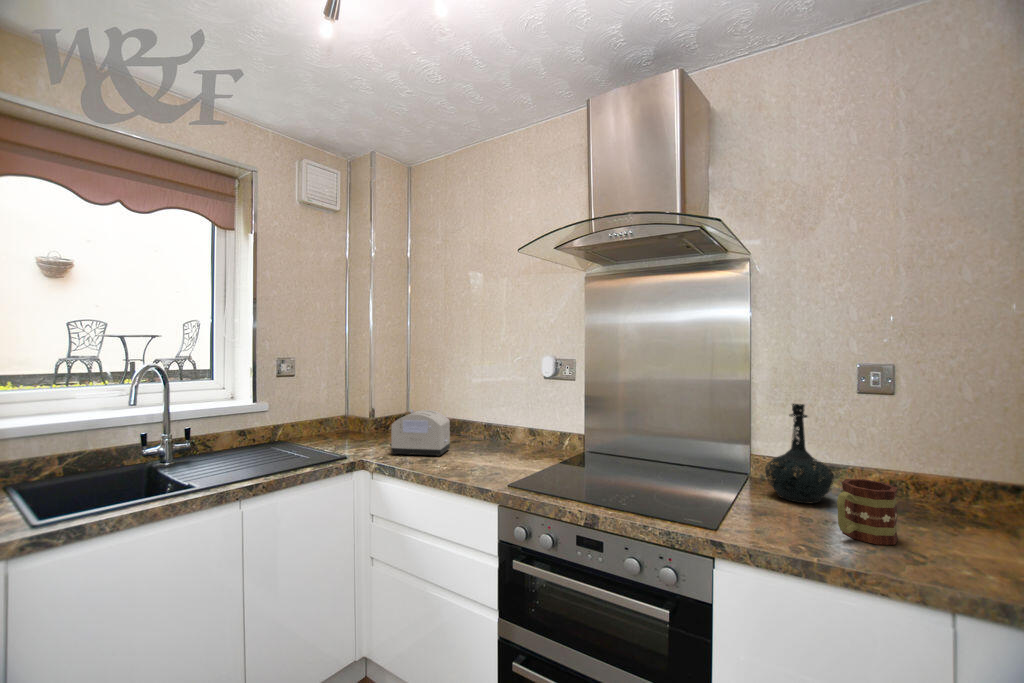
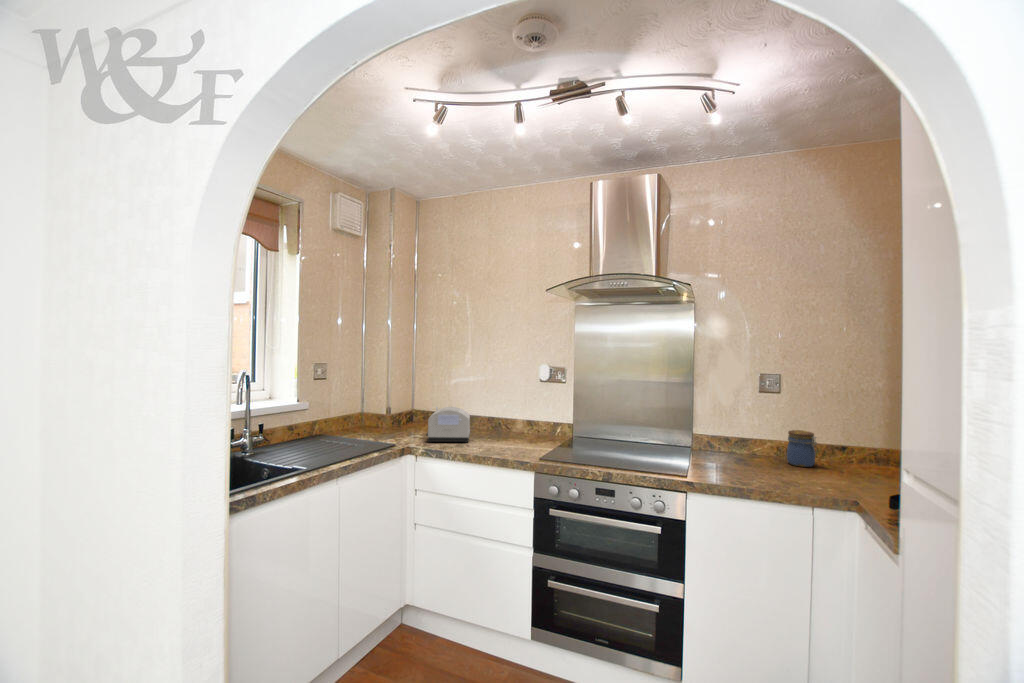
bottle: present [765,404,834,503] -> none [706,399,748,462]
jar: none [906,456,965,520] -> present [787,430,817,467]
mug: present [837,479,898,545] -> none [754,444,785,480]

